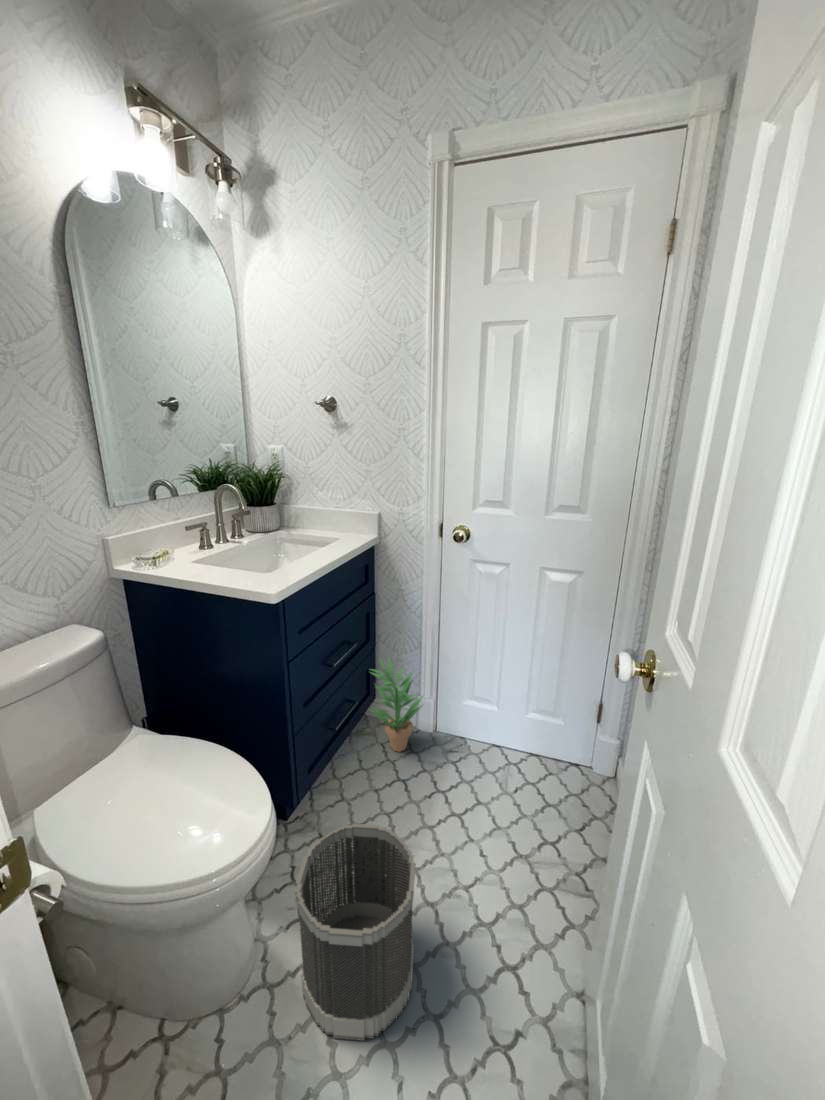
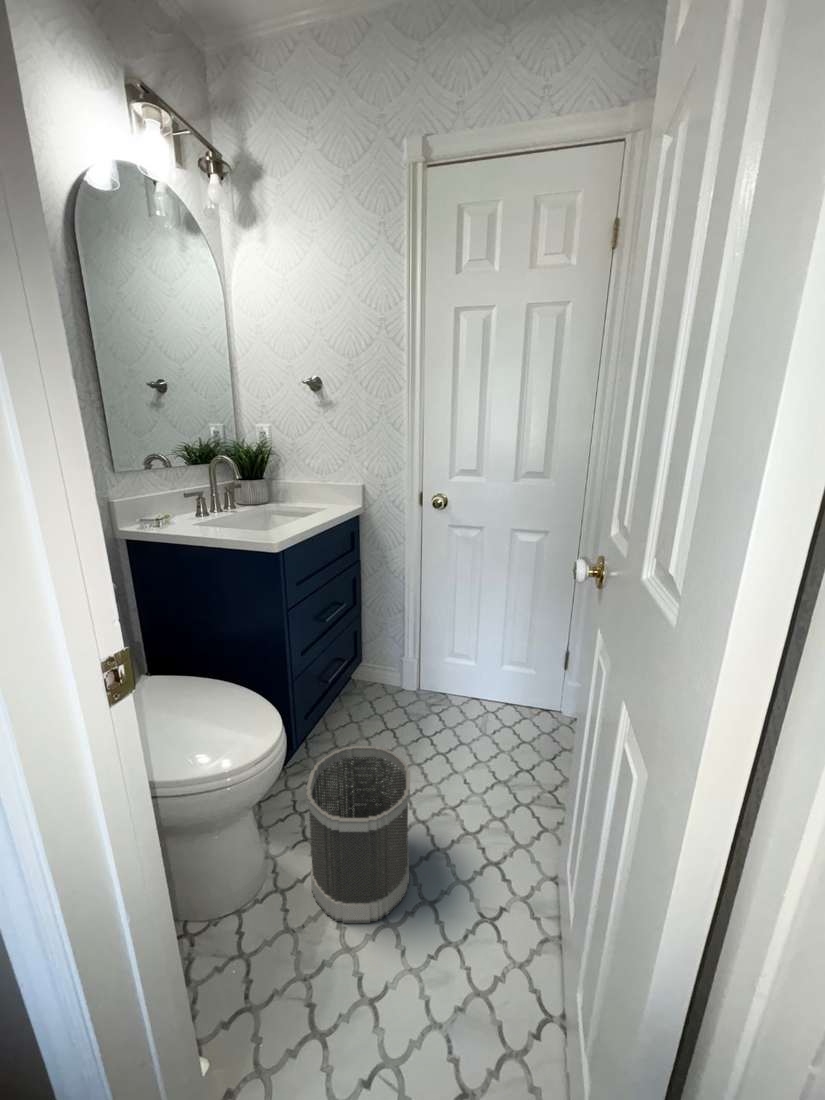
potted plant: present [370,657,423,752] -> none [355,616,409,707]

